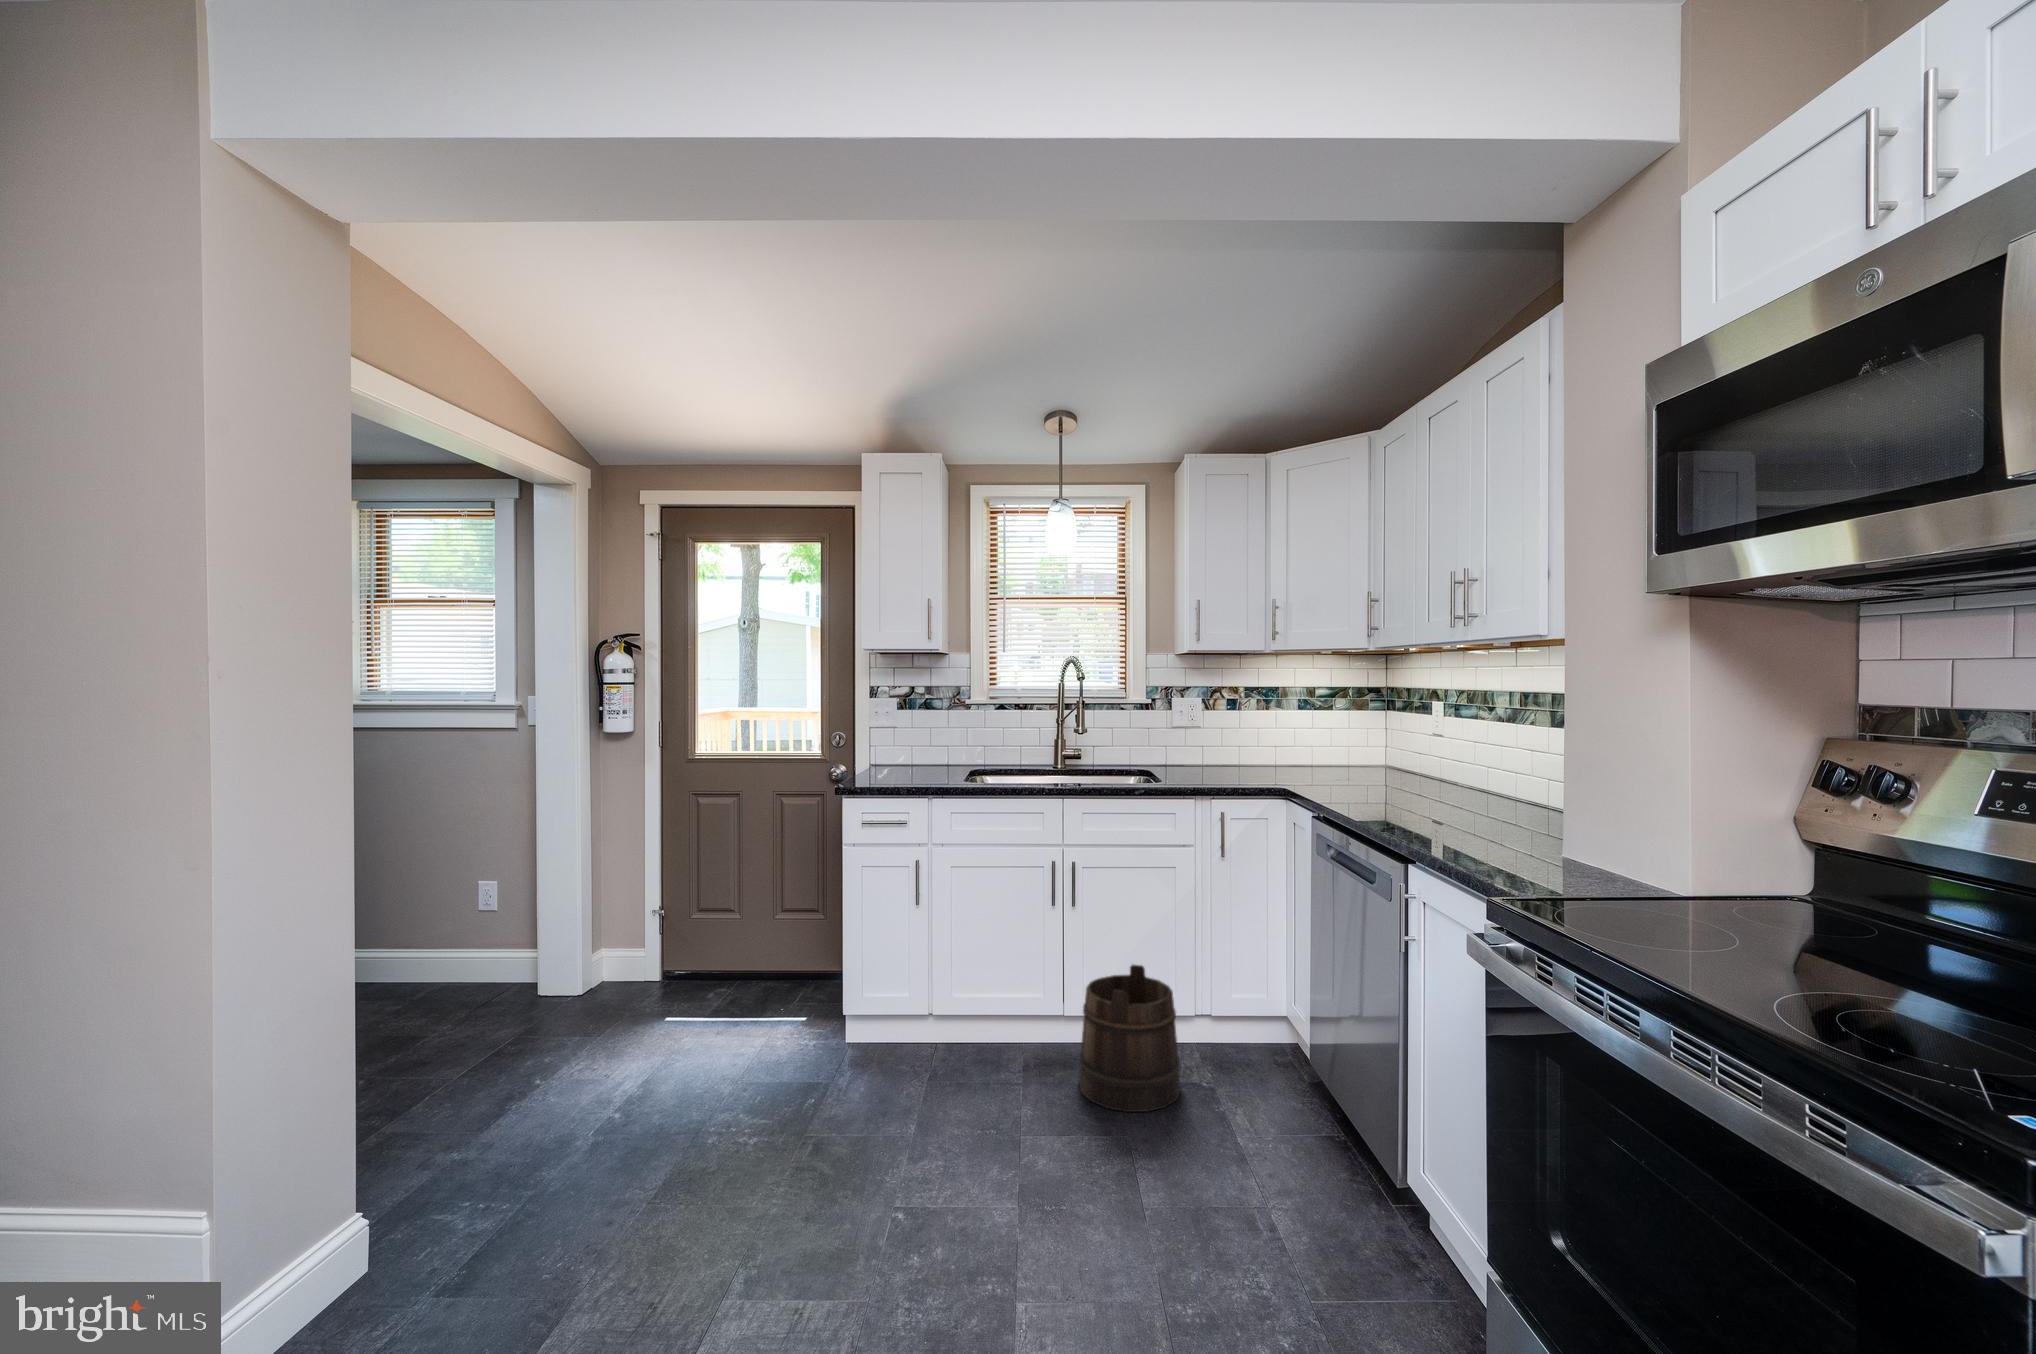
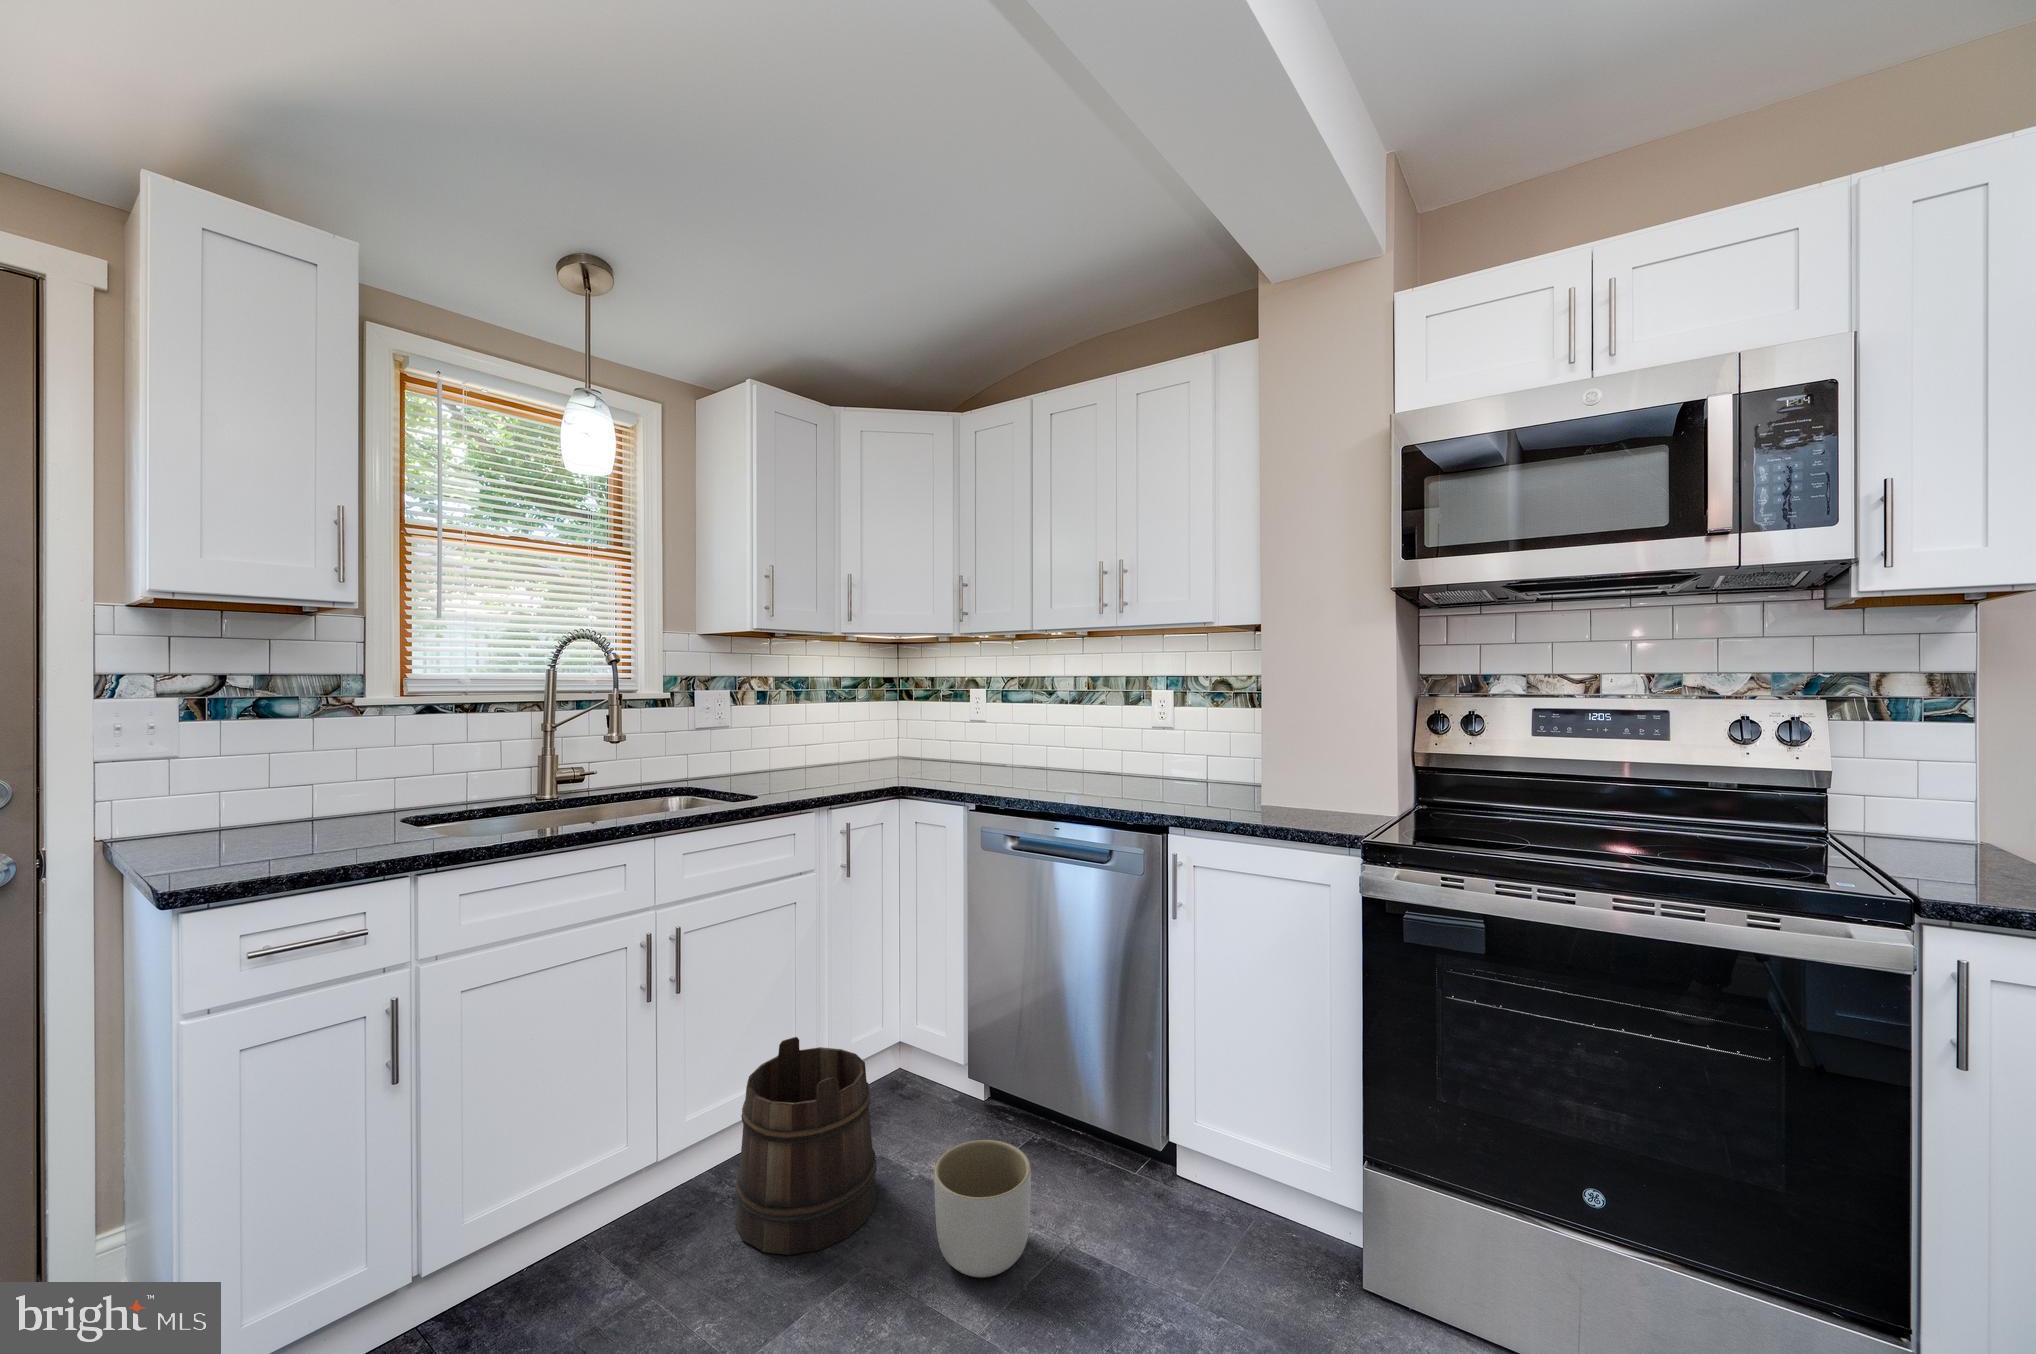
planter: none [1150,1078,1229,1181] -> present [934,1140,1031,1278]

